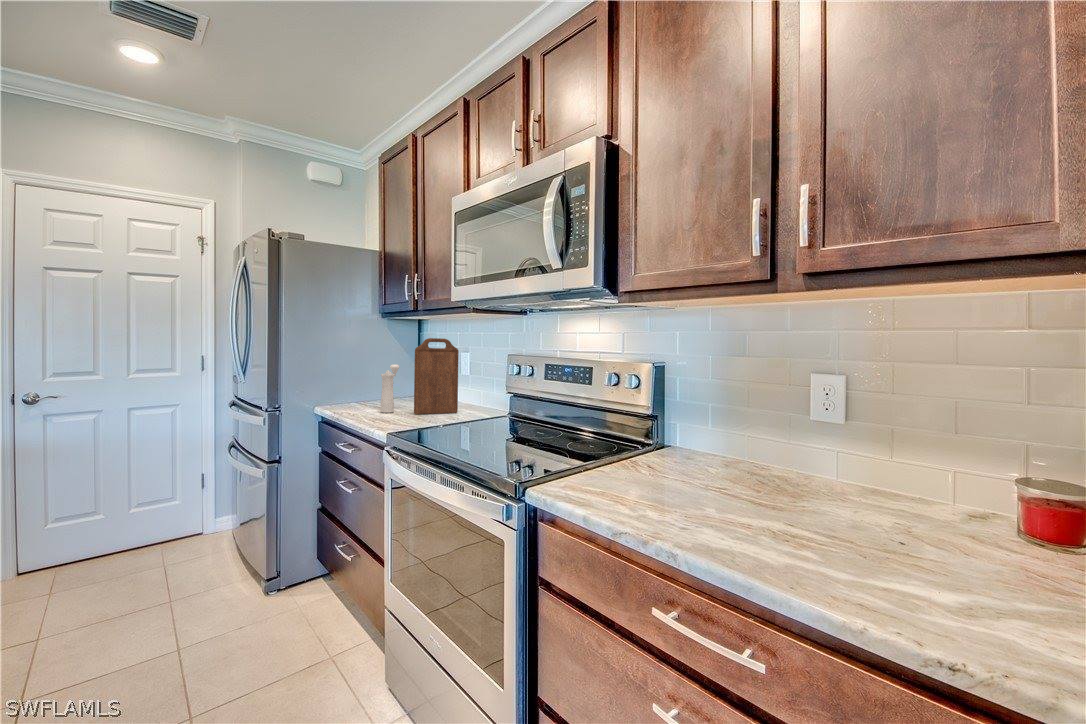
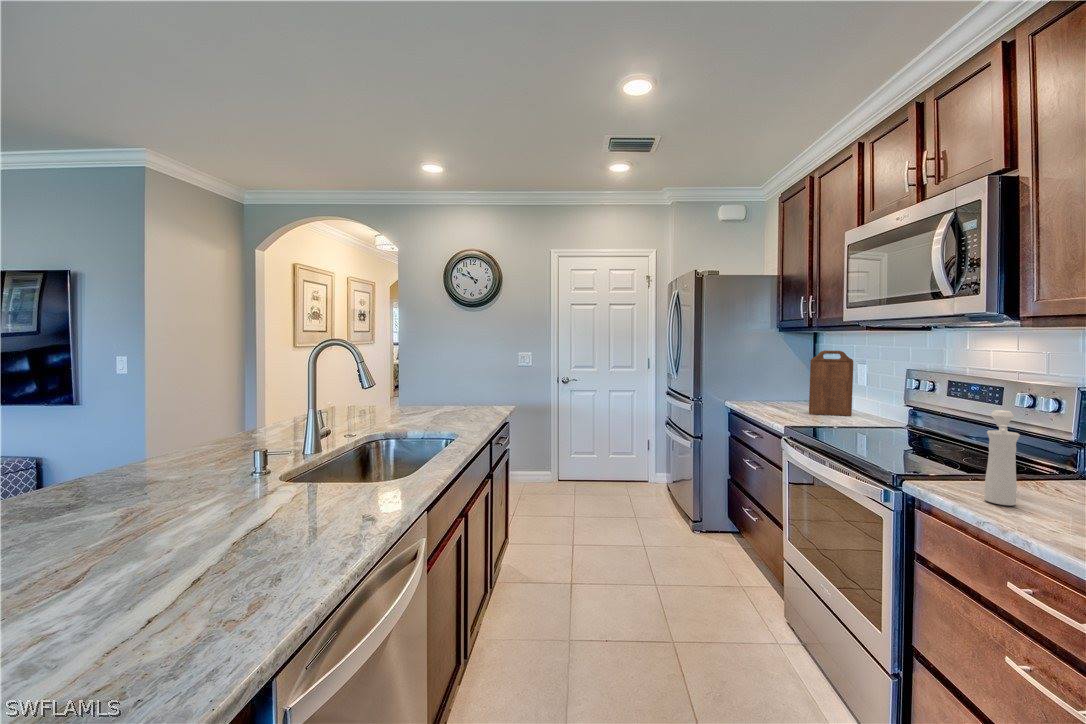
pepper mill: present [381,364,399,413] -> present [984,410,1020,506]

